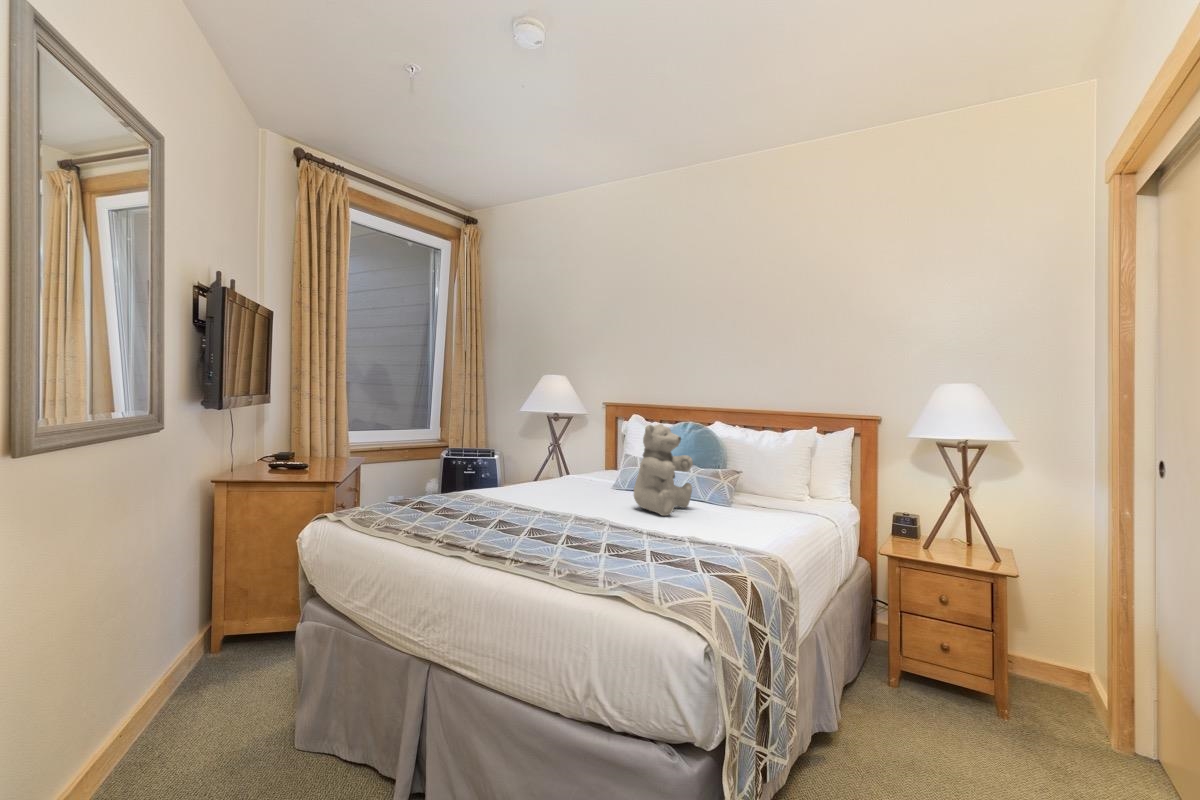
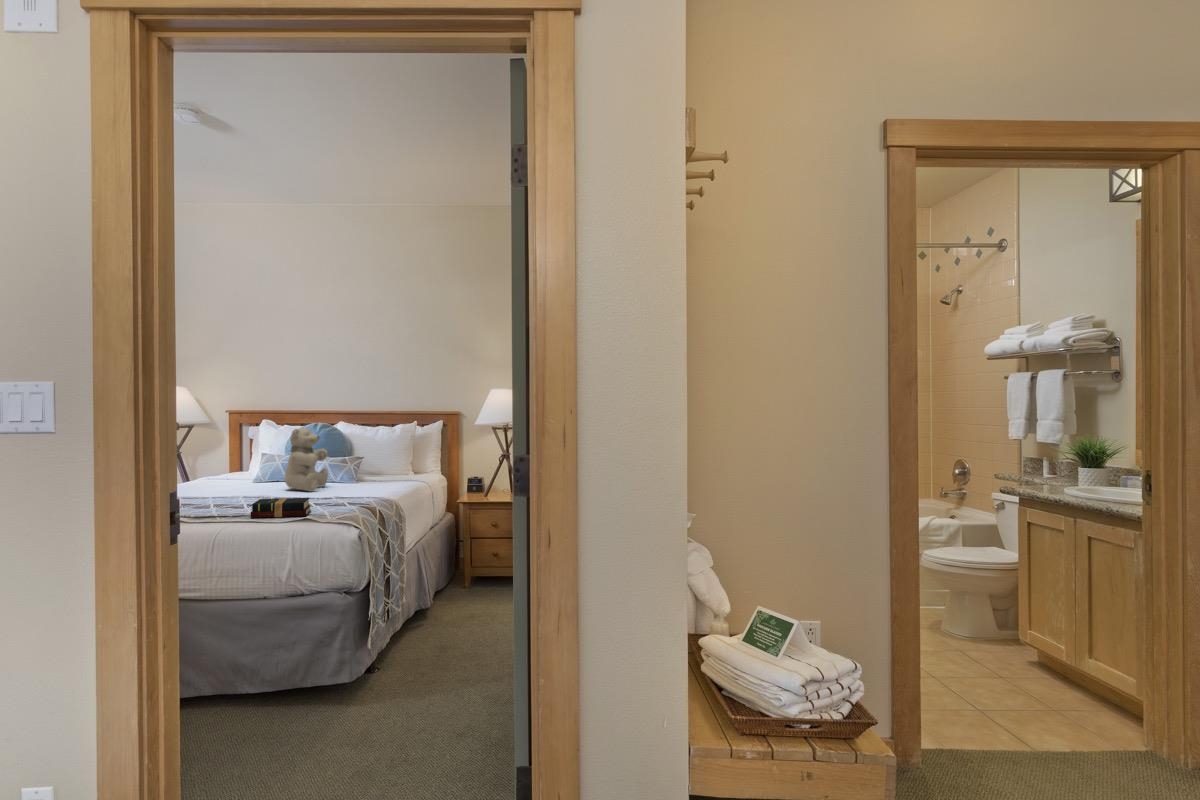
hardback book: none [531,534,637,582] -> present [251,498,311,518]

